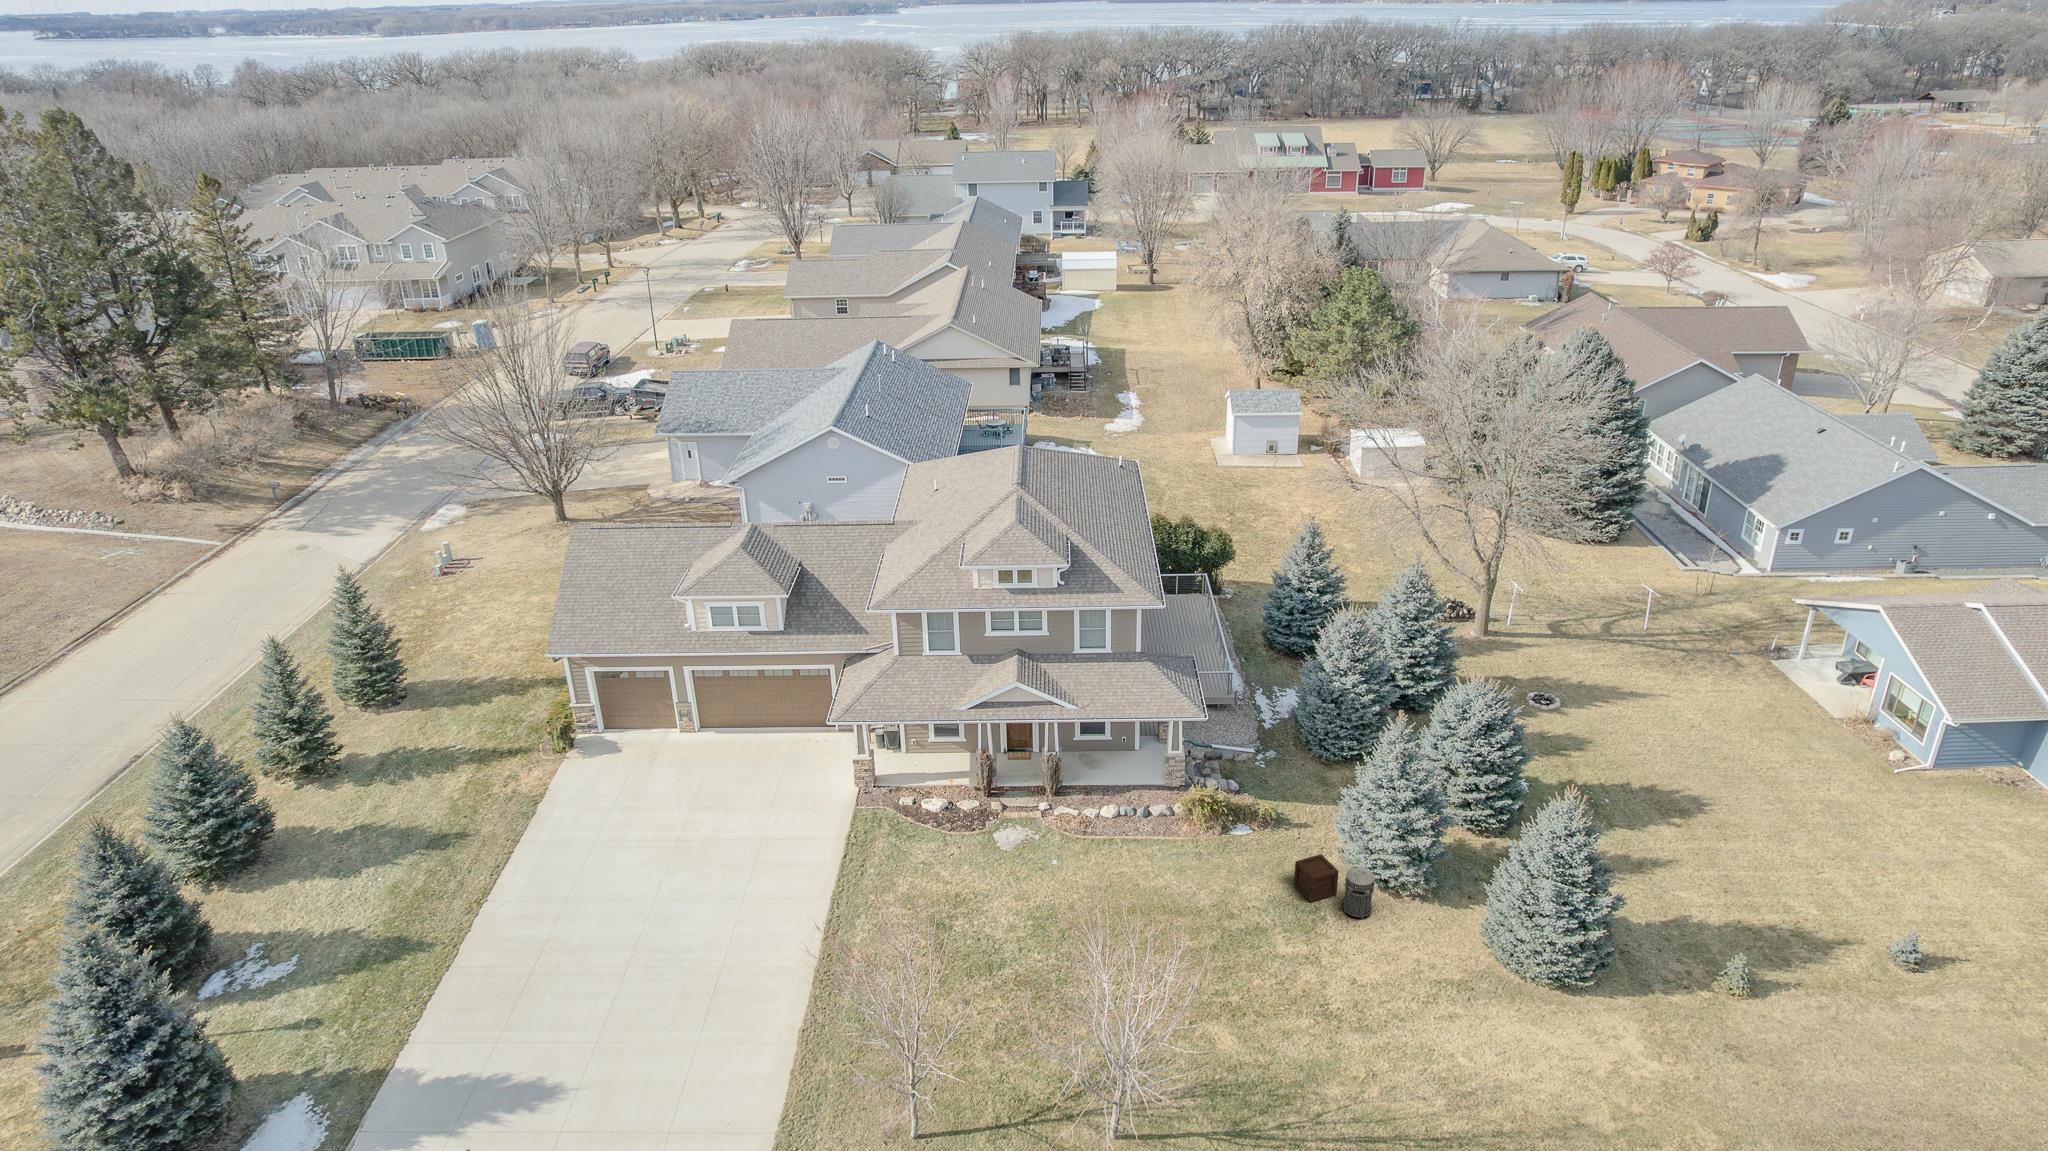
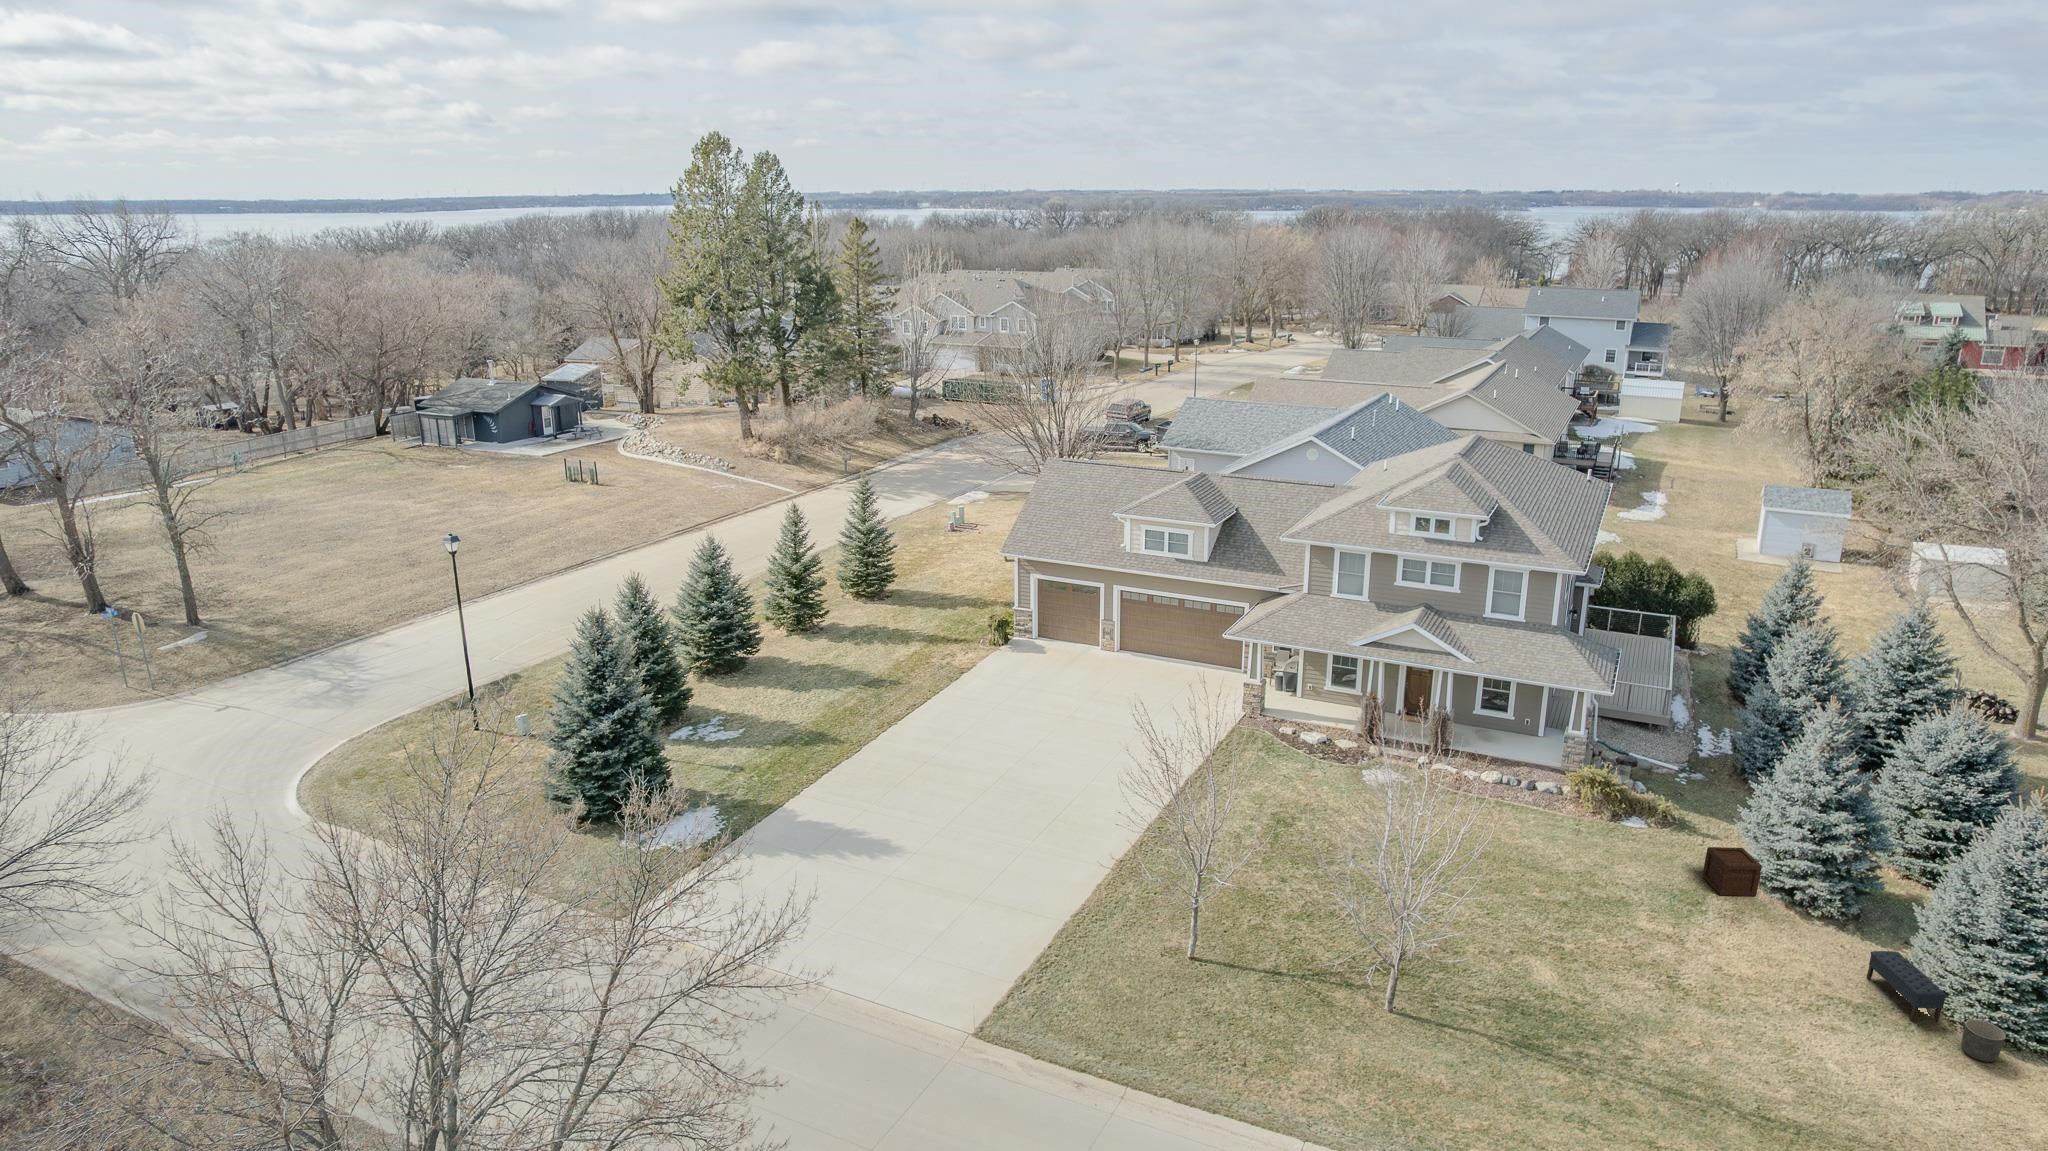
trash can: present [1343,868,1375,919] -> none [1763,863,1810,925]
bench: none [1425,934,1481,994] -> present [1866,951,1947,1022]
planter: none [1494,986,1522,1019] -> present [1961,1019,2006,1062]

